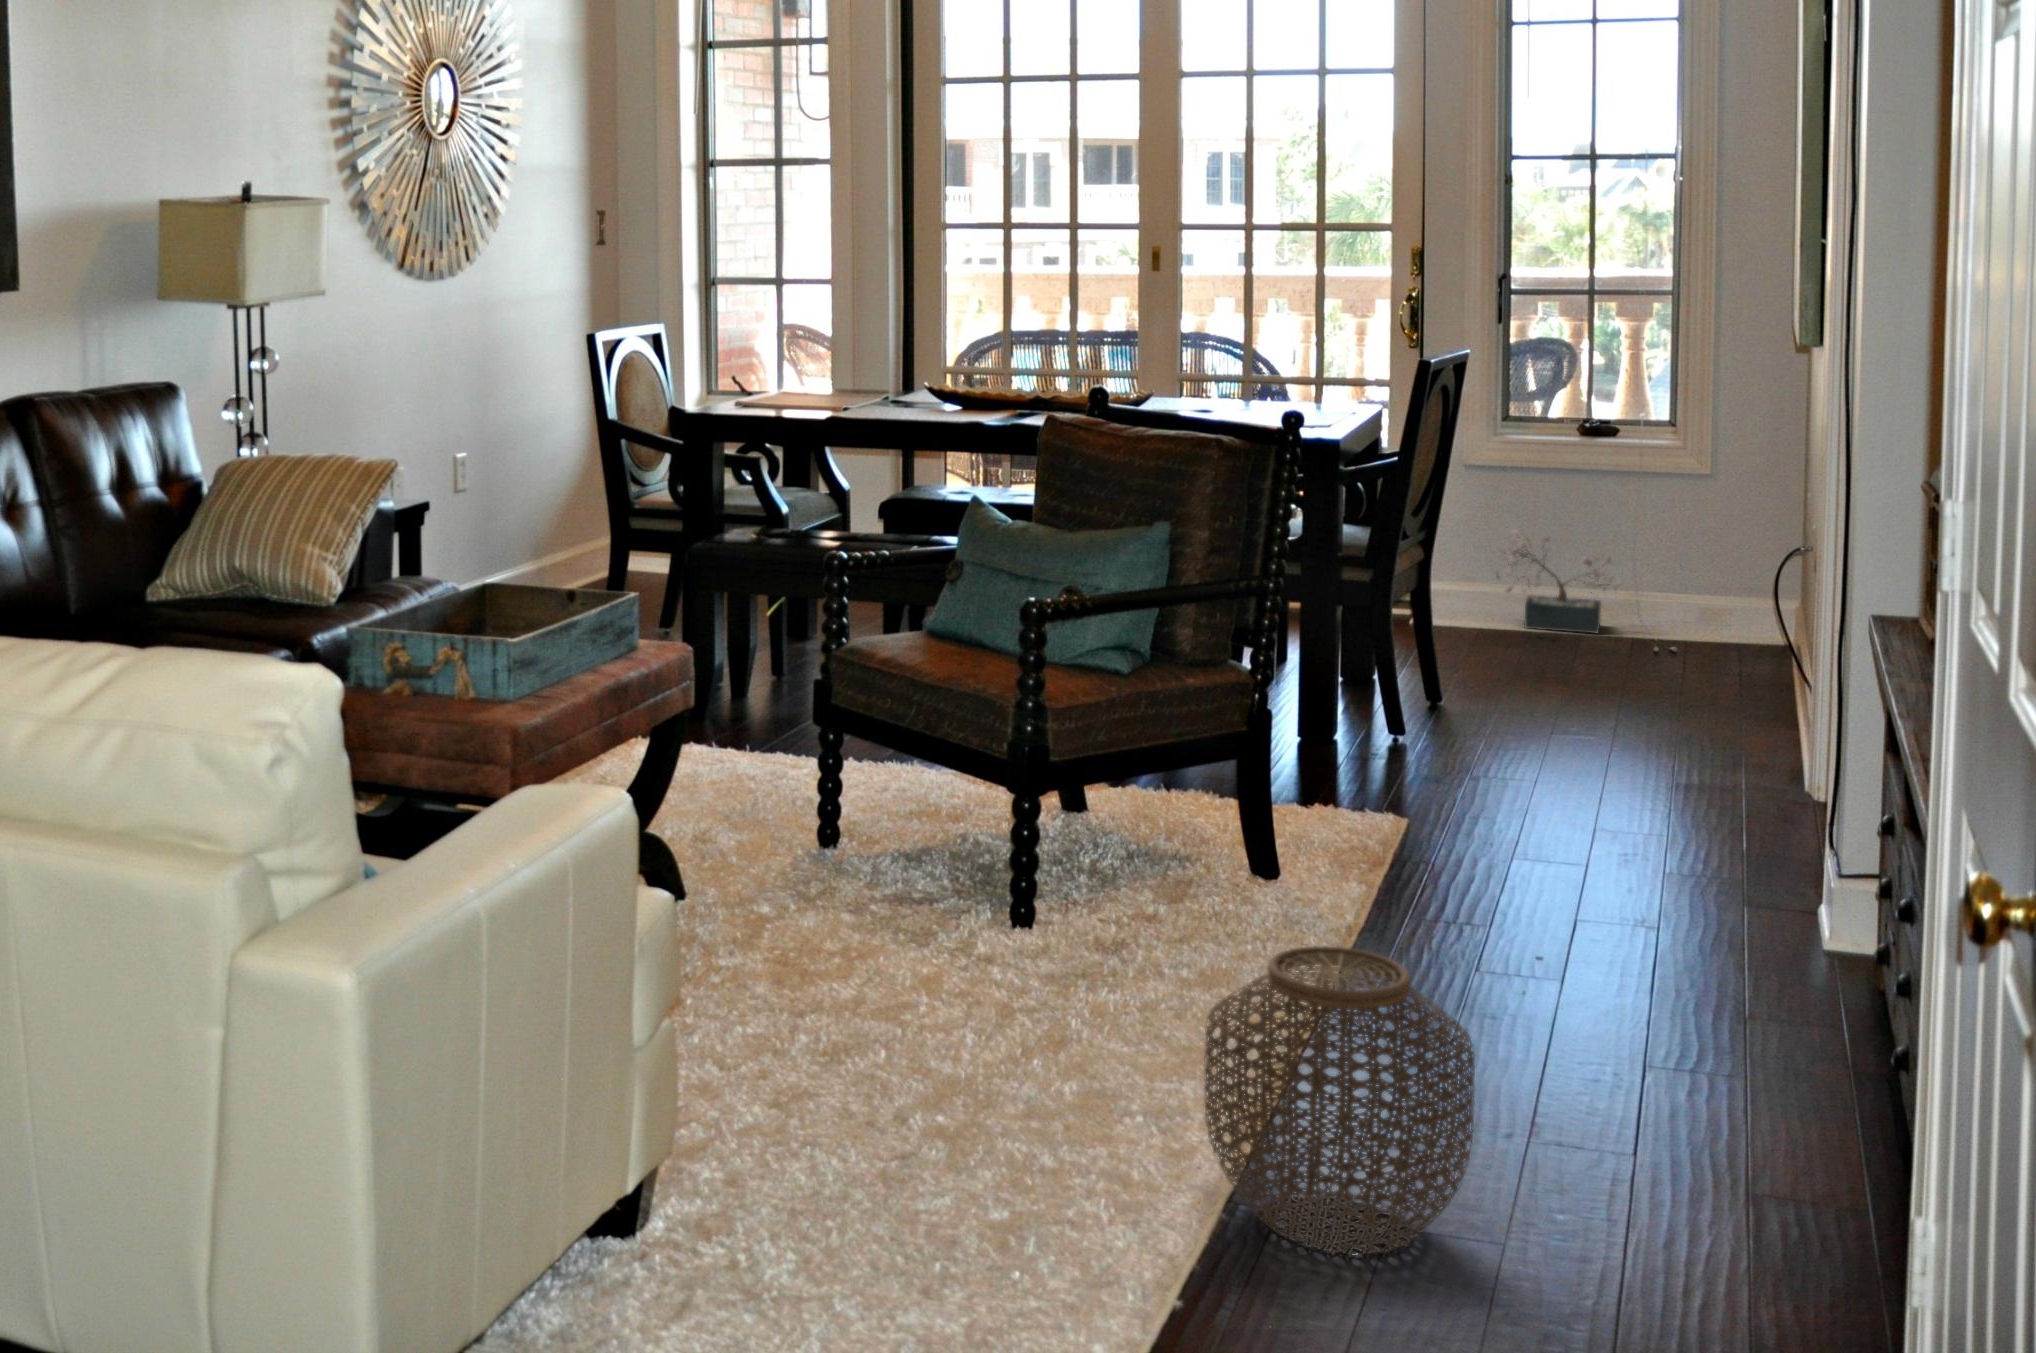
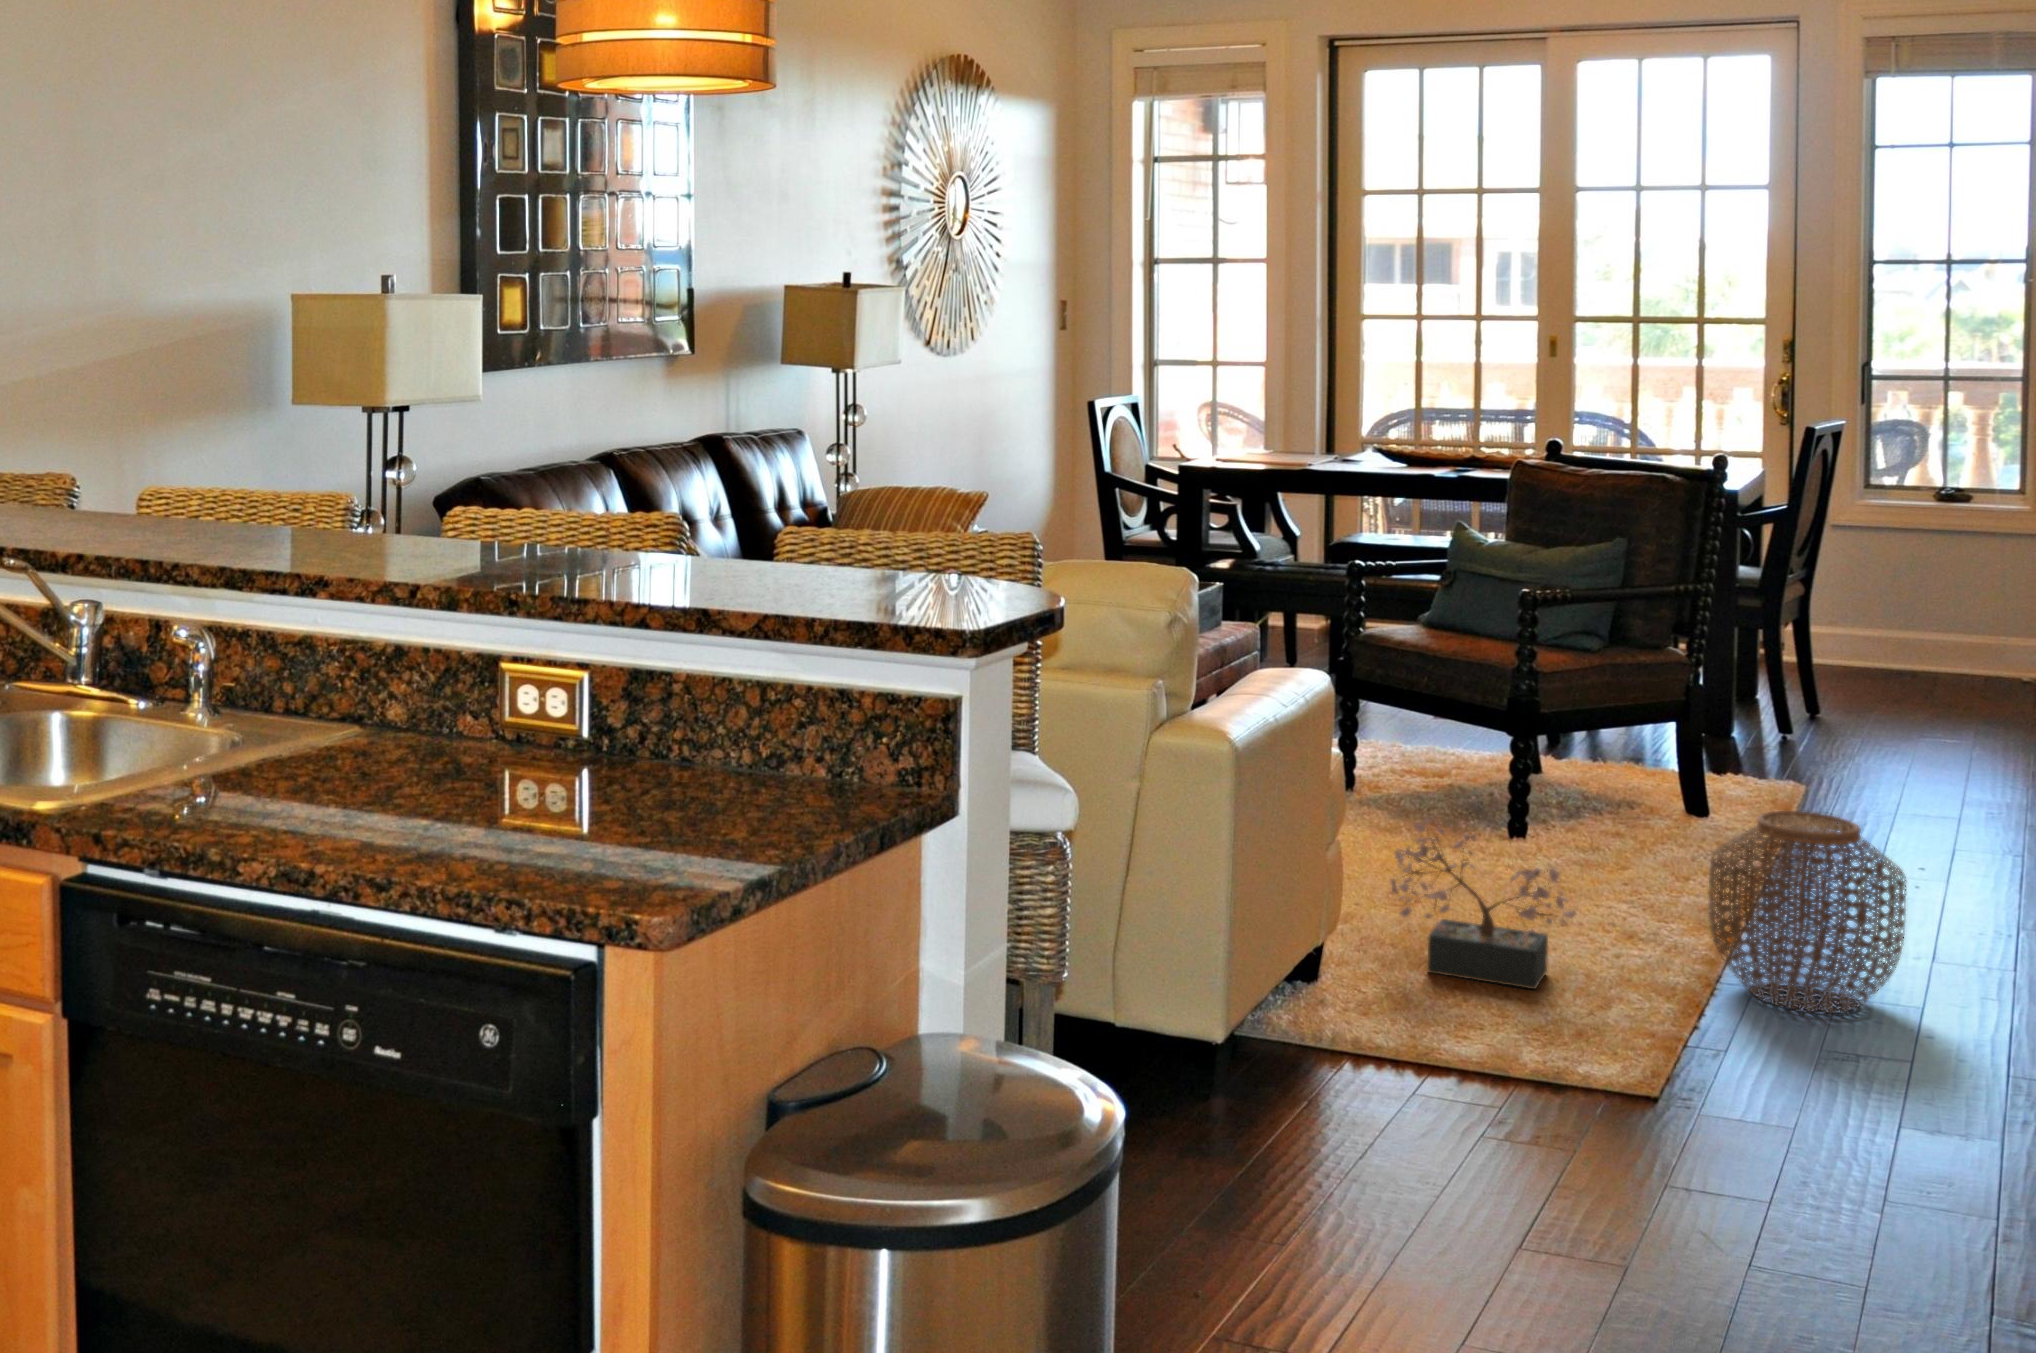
decorative plant: present [1495,529,1622,633] -> present [1391,817,1576,989]

